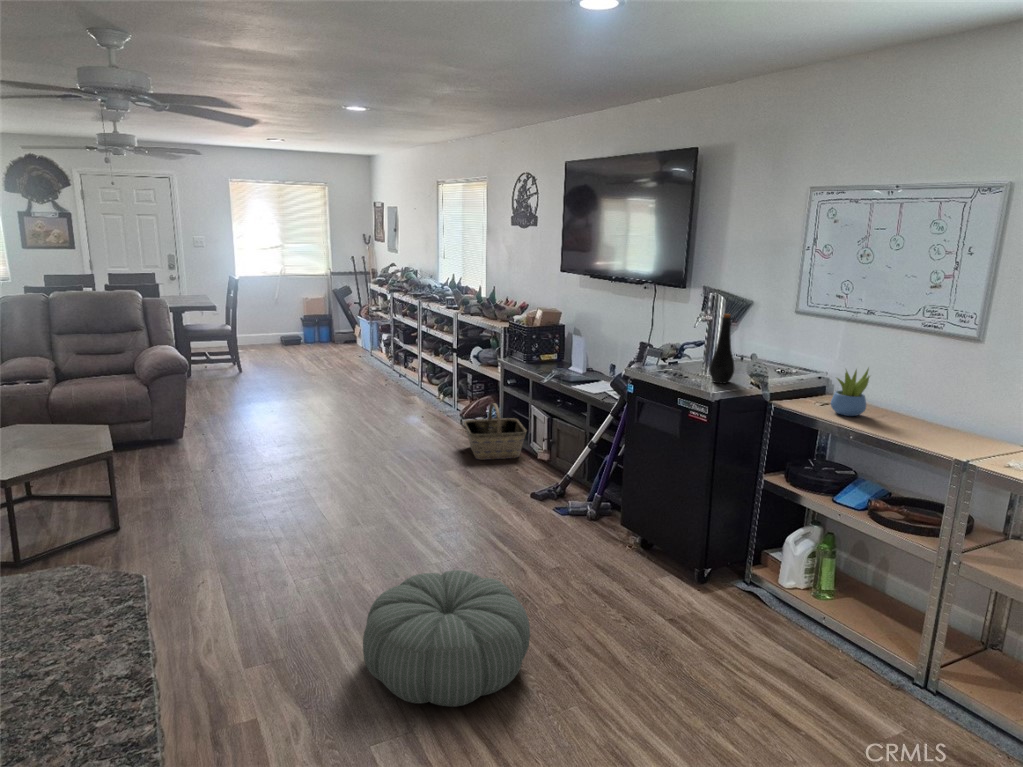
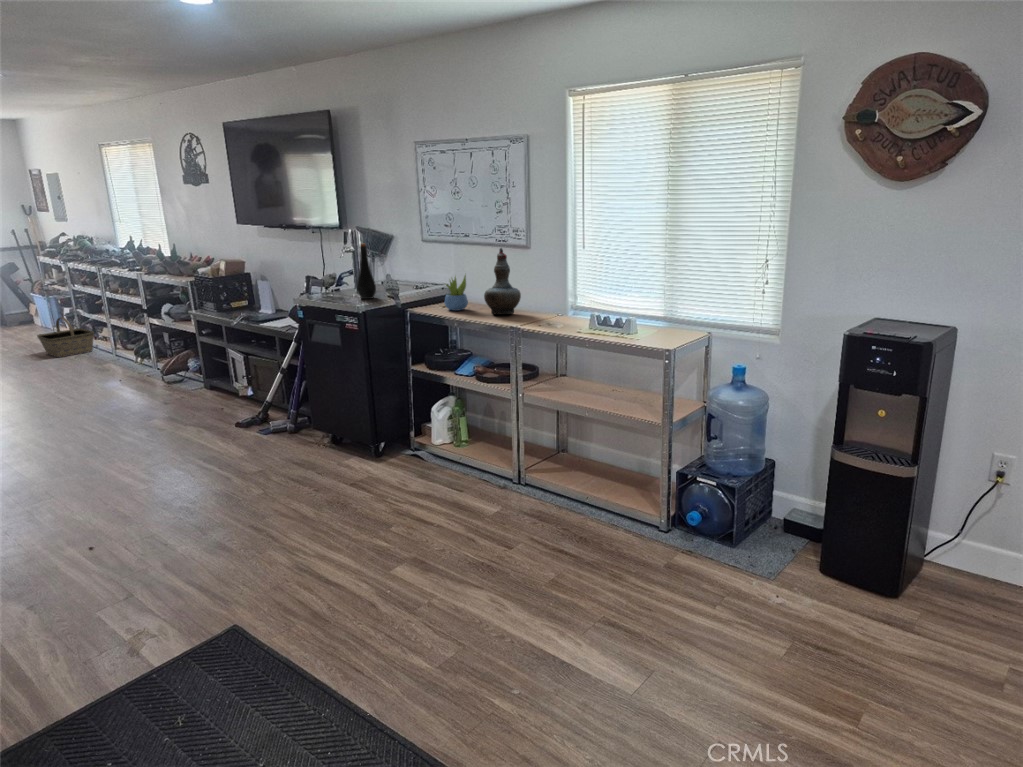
decorative vase: none [900,338,961,436] -> present [484,248,521,314]
basket: present [464,403,527,460] -> present [37,317,94,357]
pouf: present [363,570,530,706] -> none [66,479,227,584]

